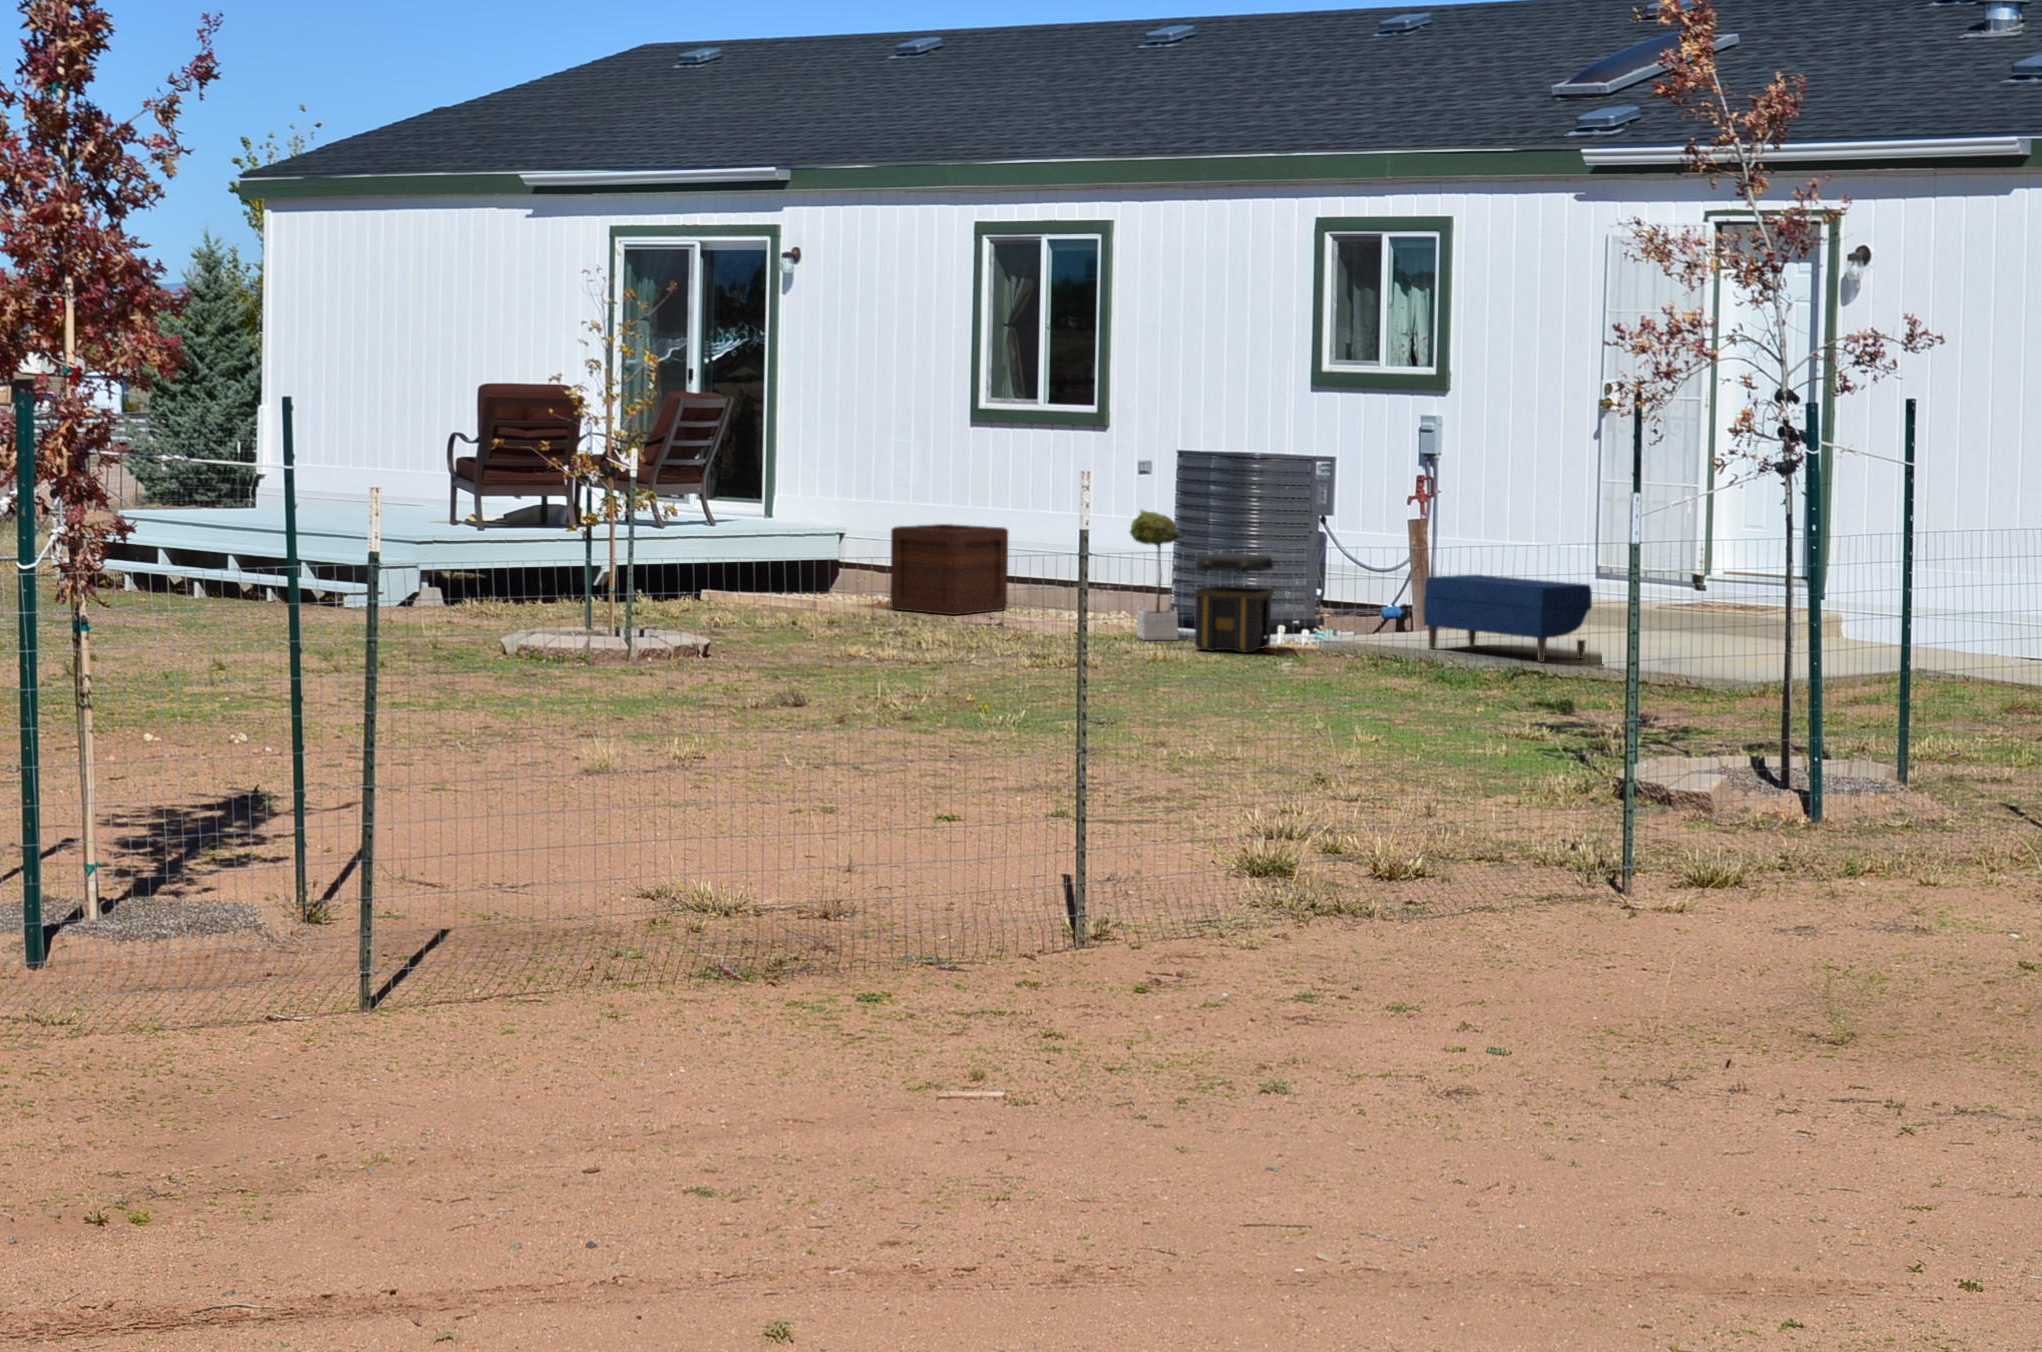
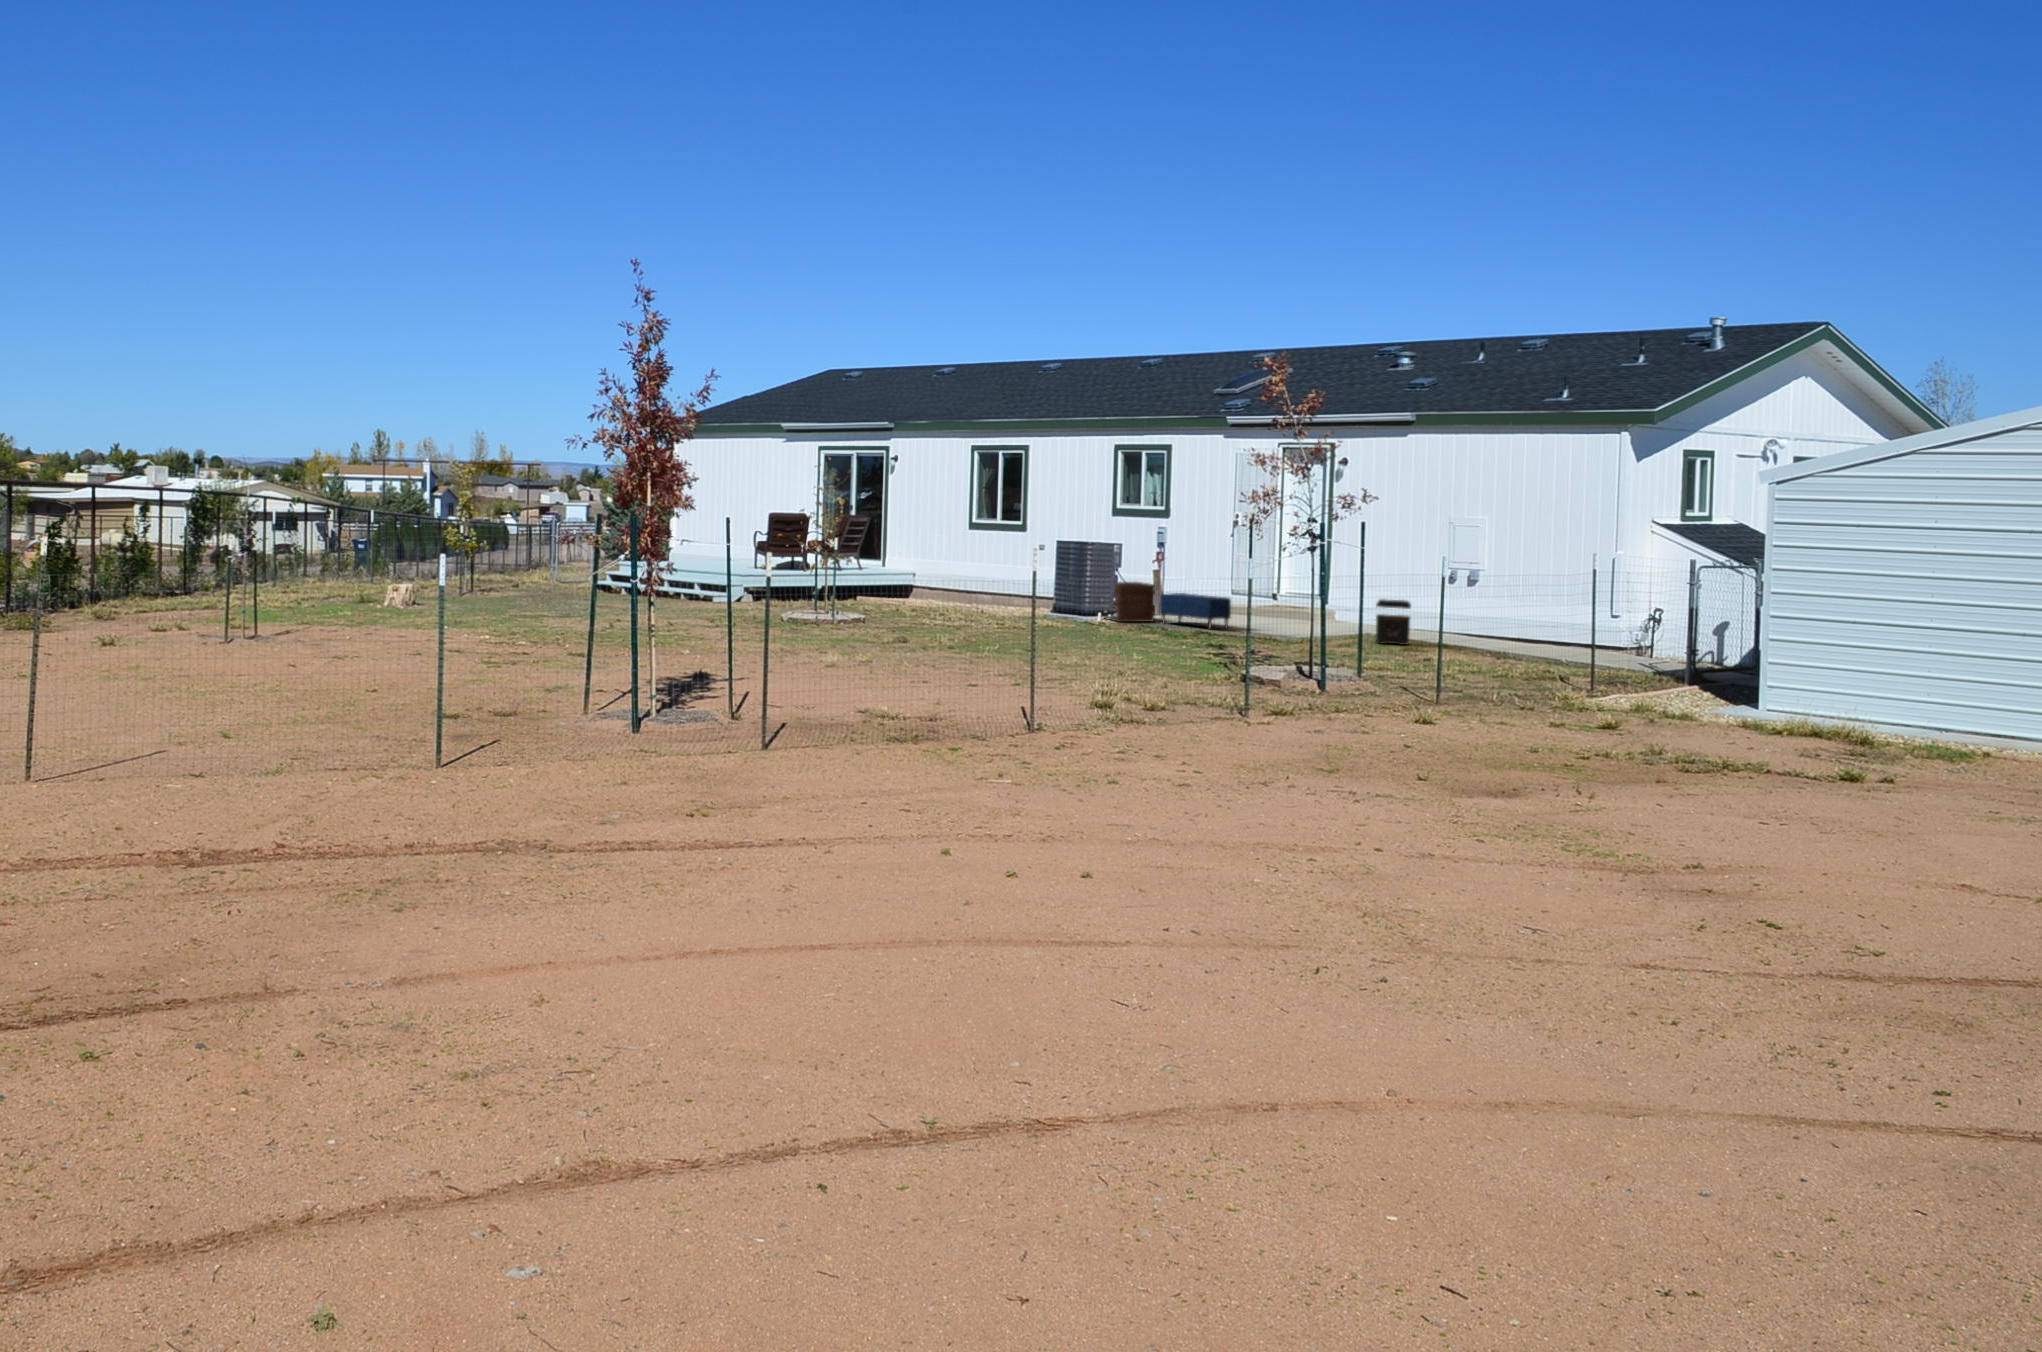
potted tree: present [1130,510,1183,640] -> none [1037,565,1059,619]
wooden crate: present [890,524,1008,615] -> present [1104,582,1155,622]
toolbox: present [1194,553,1274,652] -> present [1376,599,1411,645]

